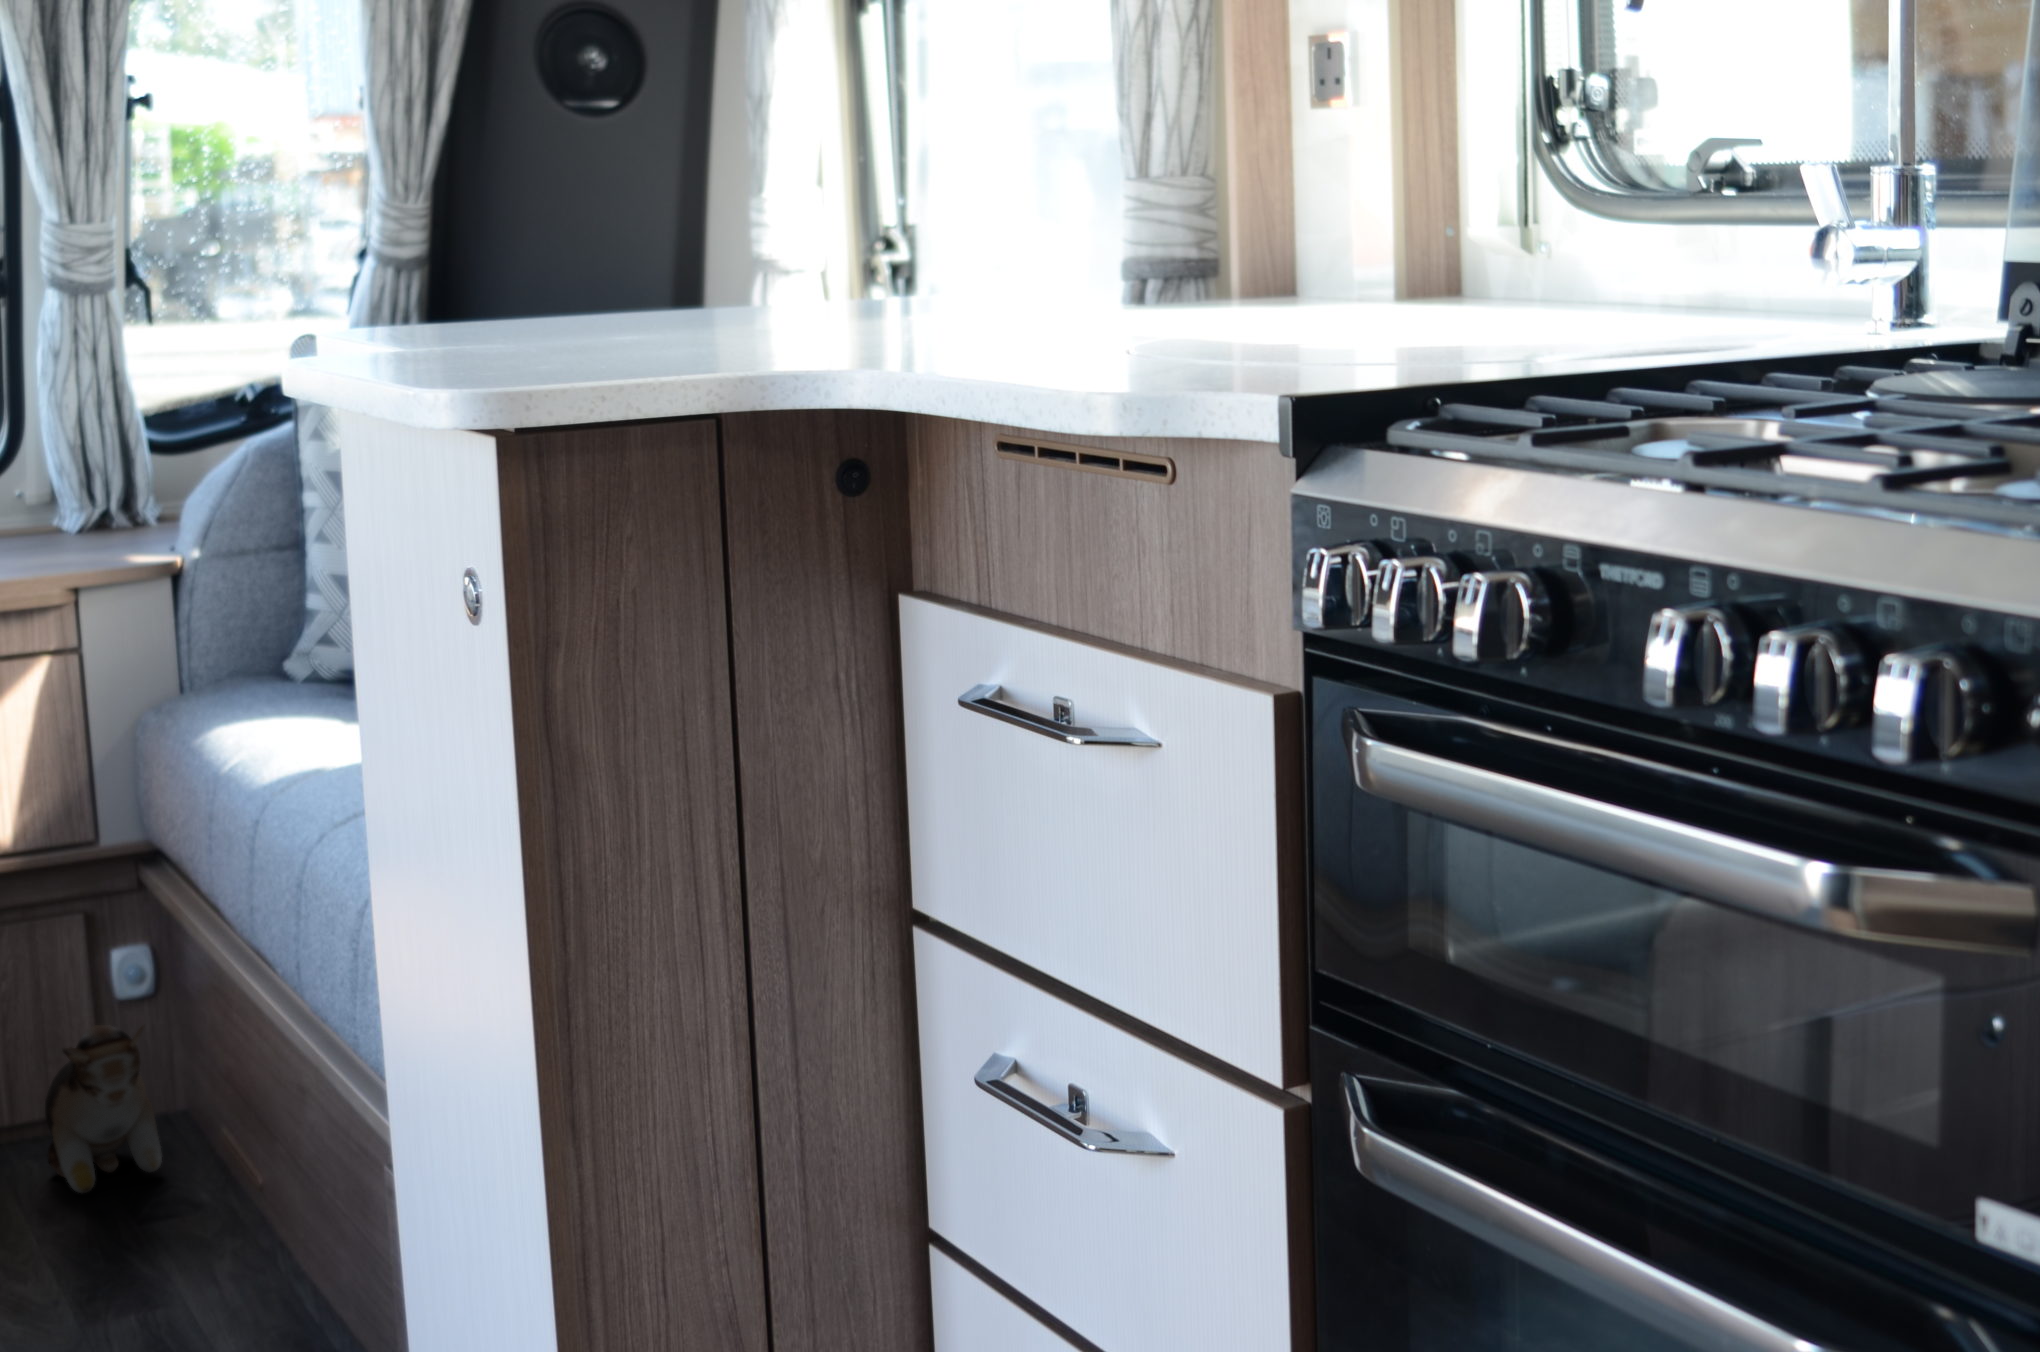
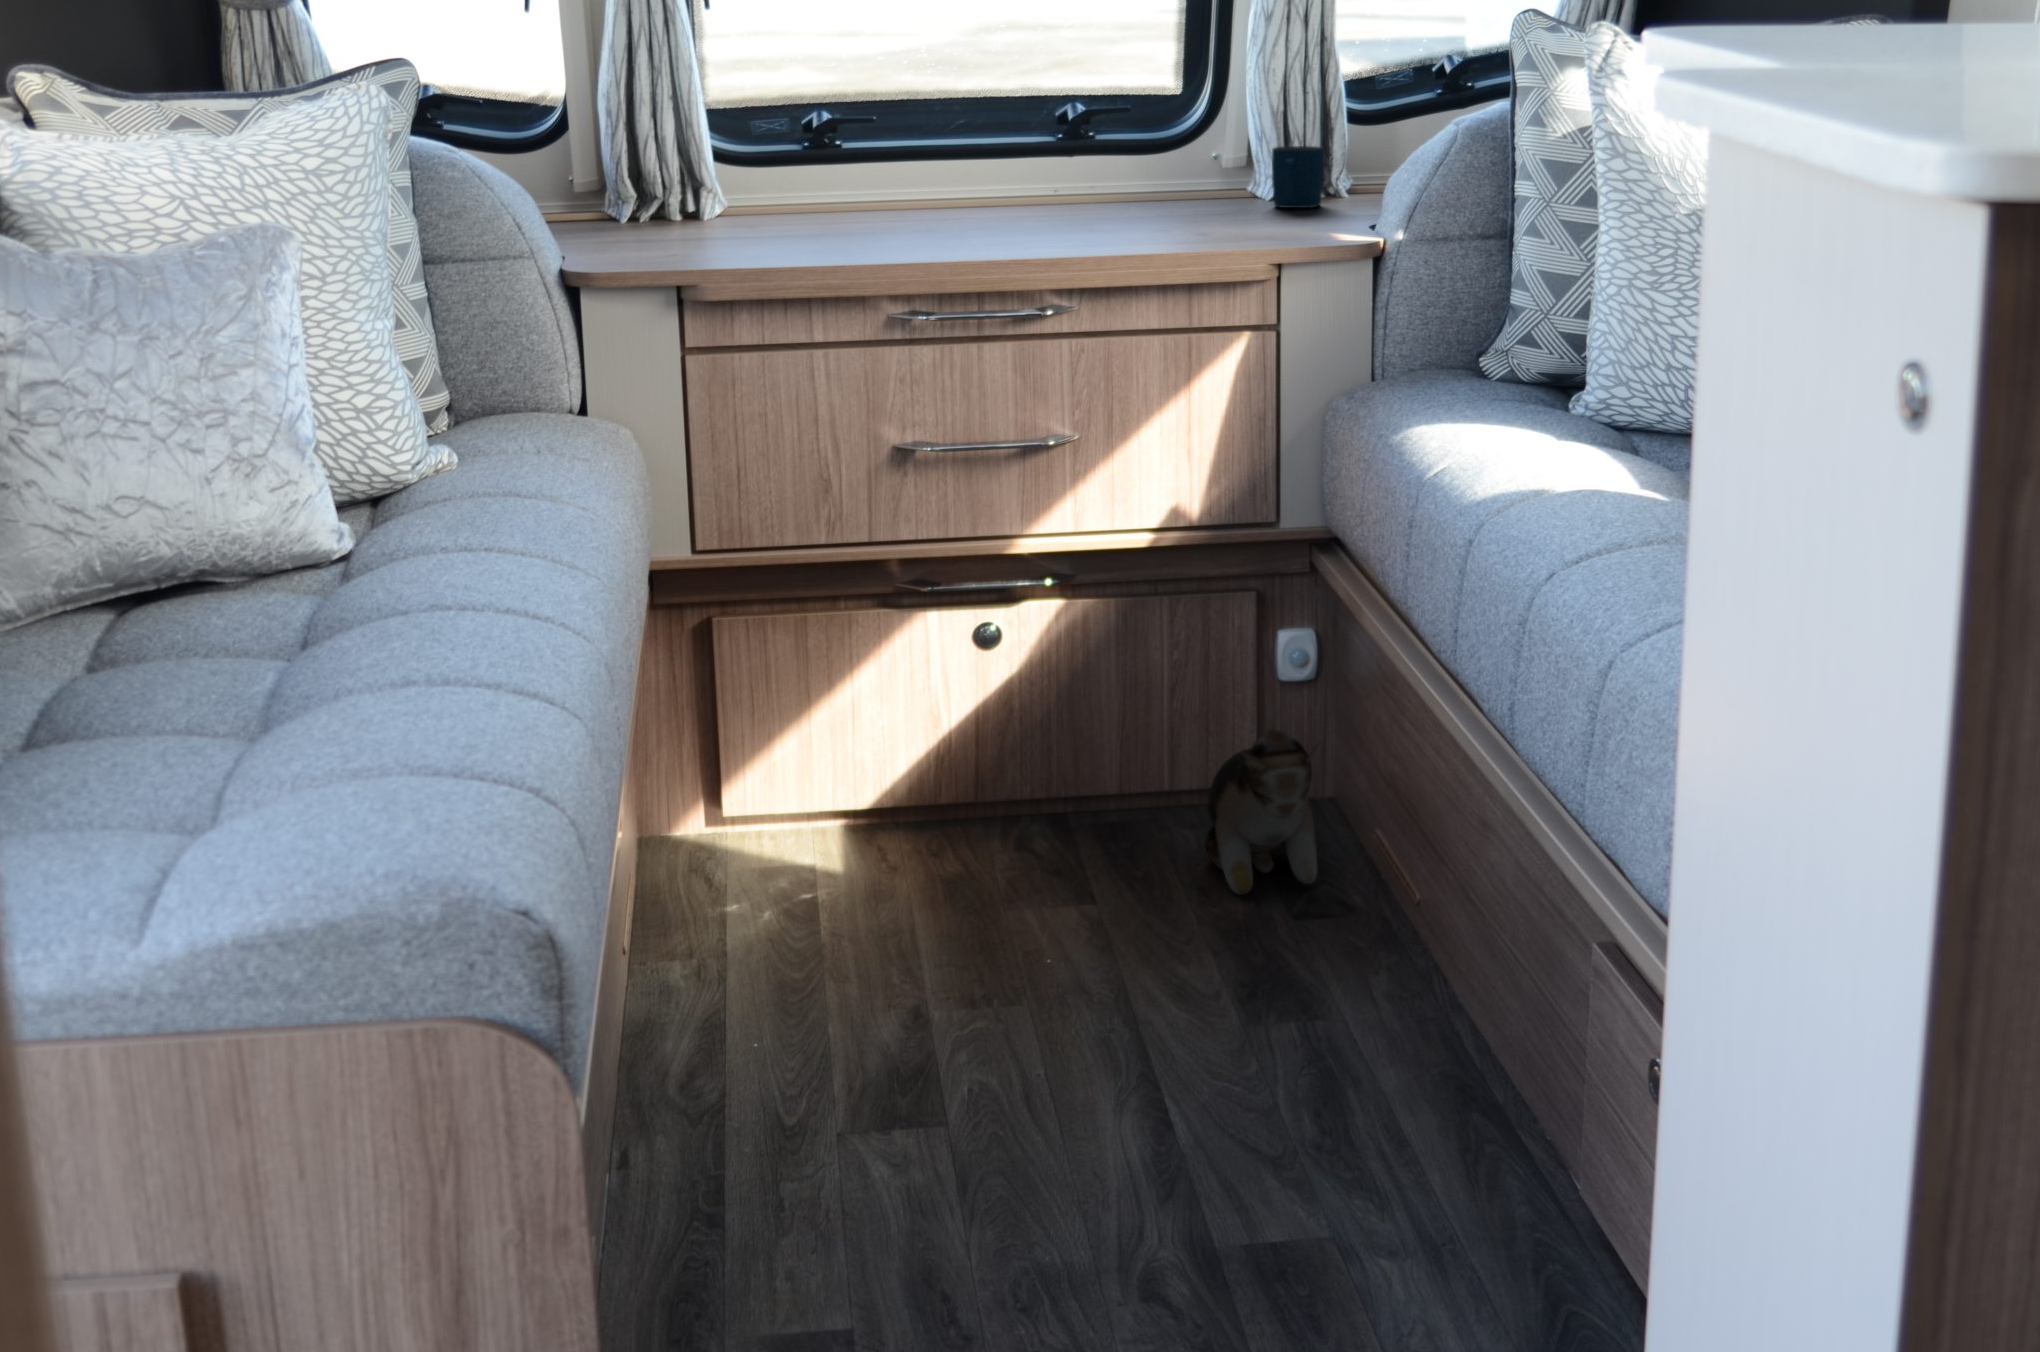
mug: none [70,477,127,539] -> present [1272,146,1323,208]

